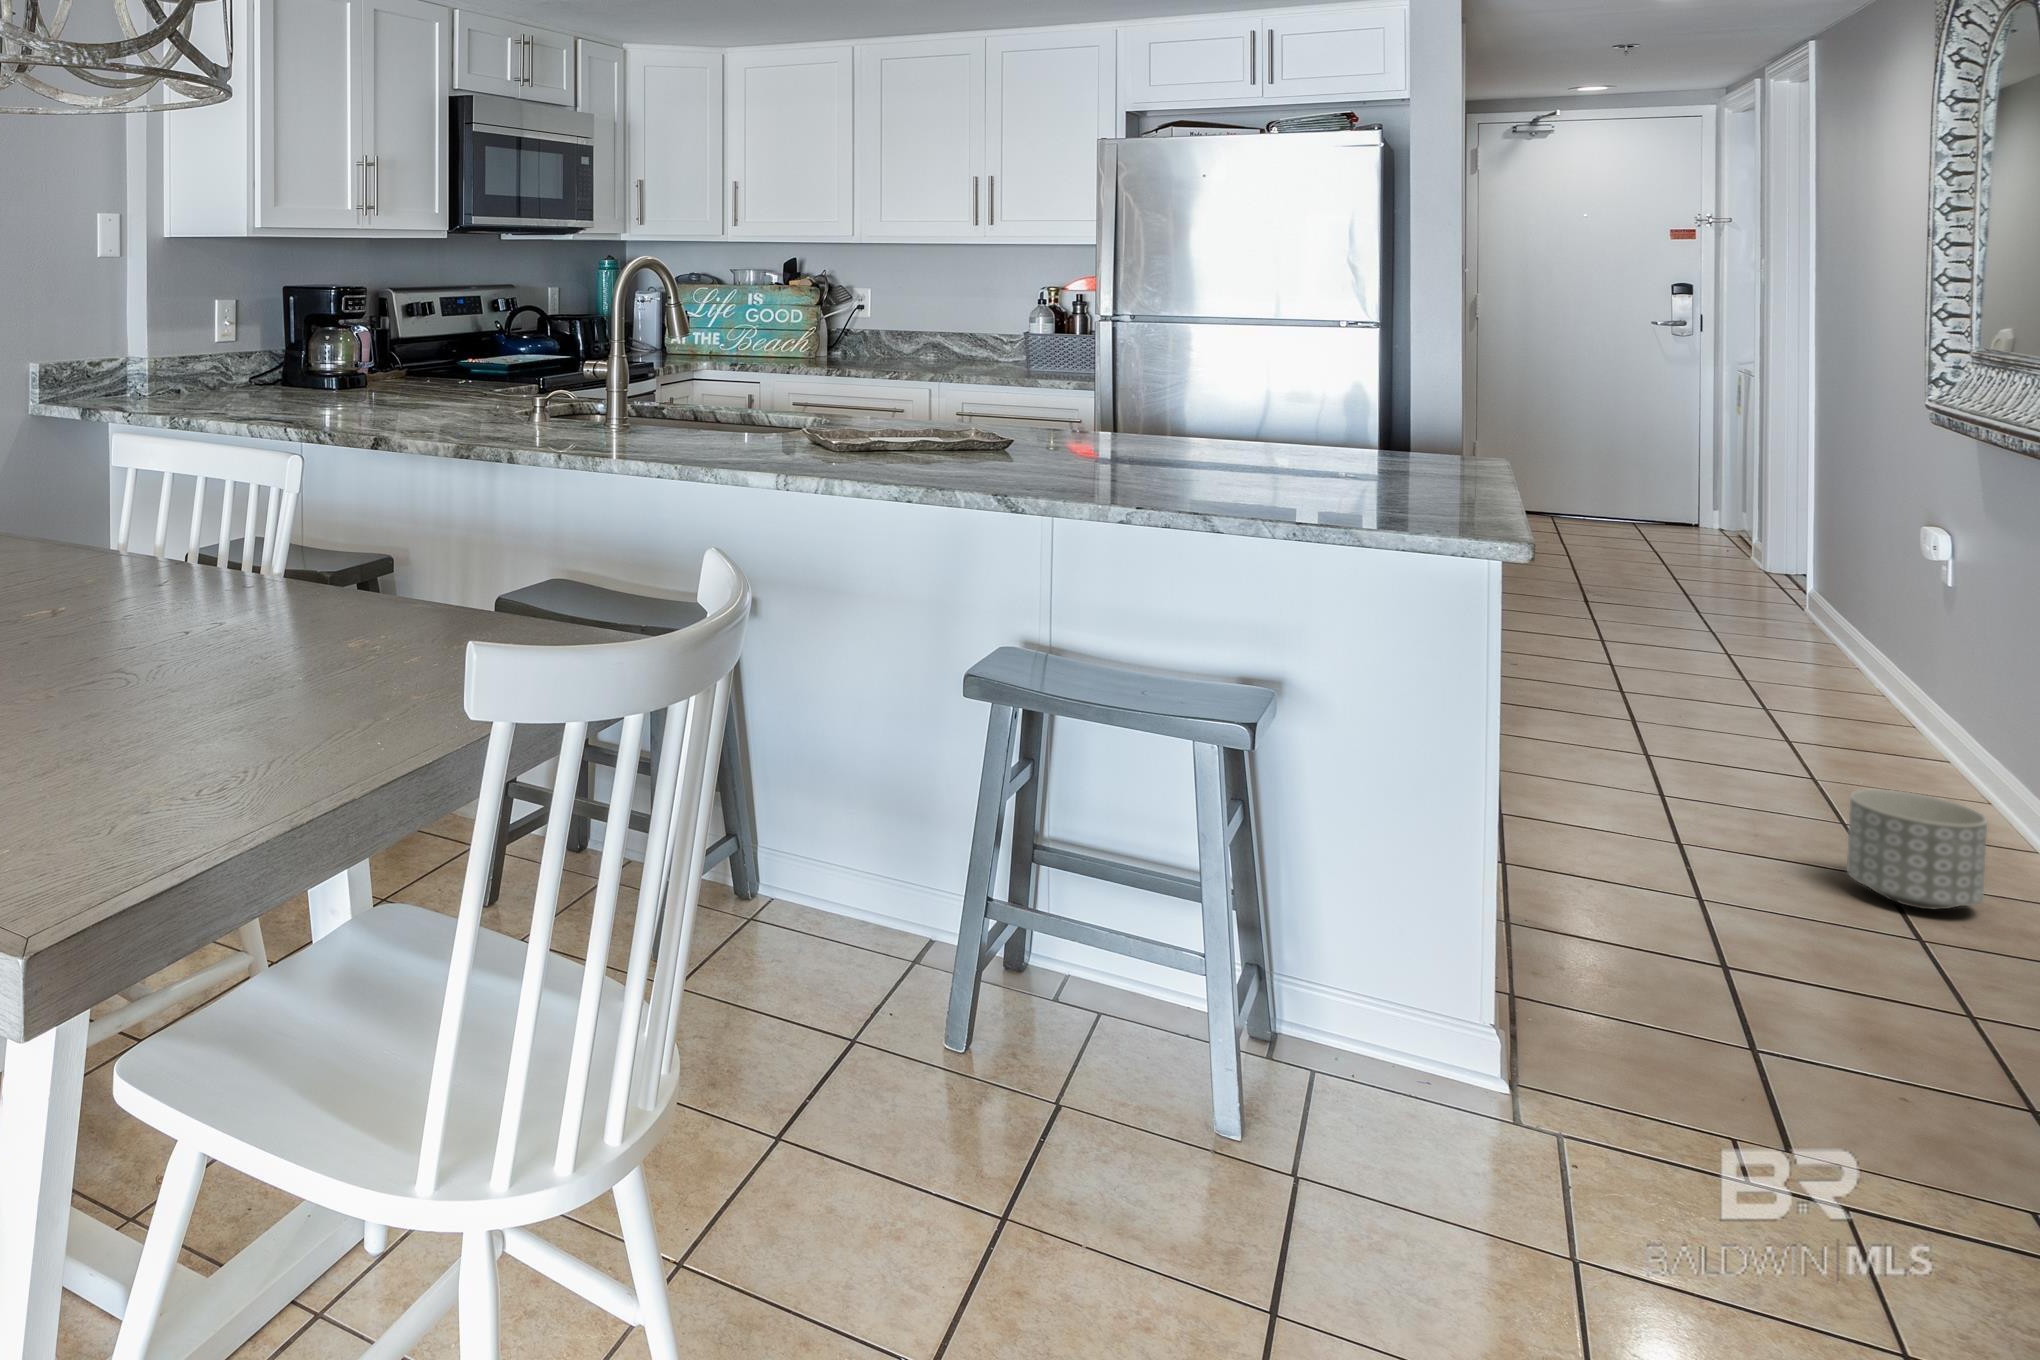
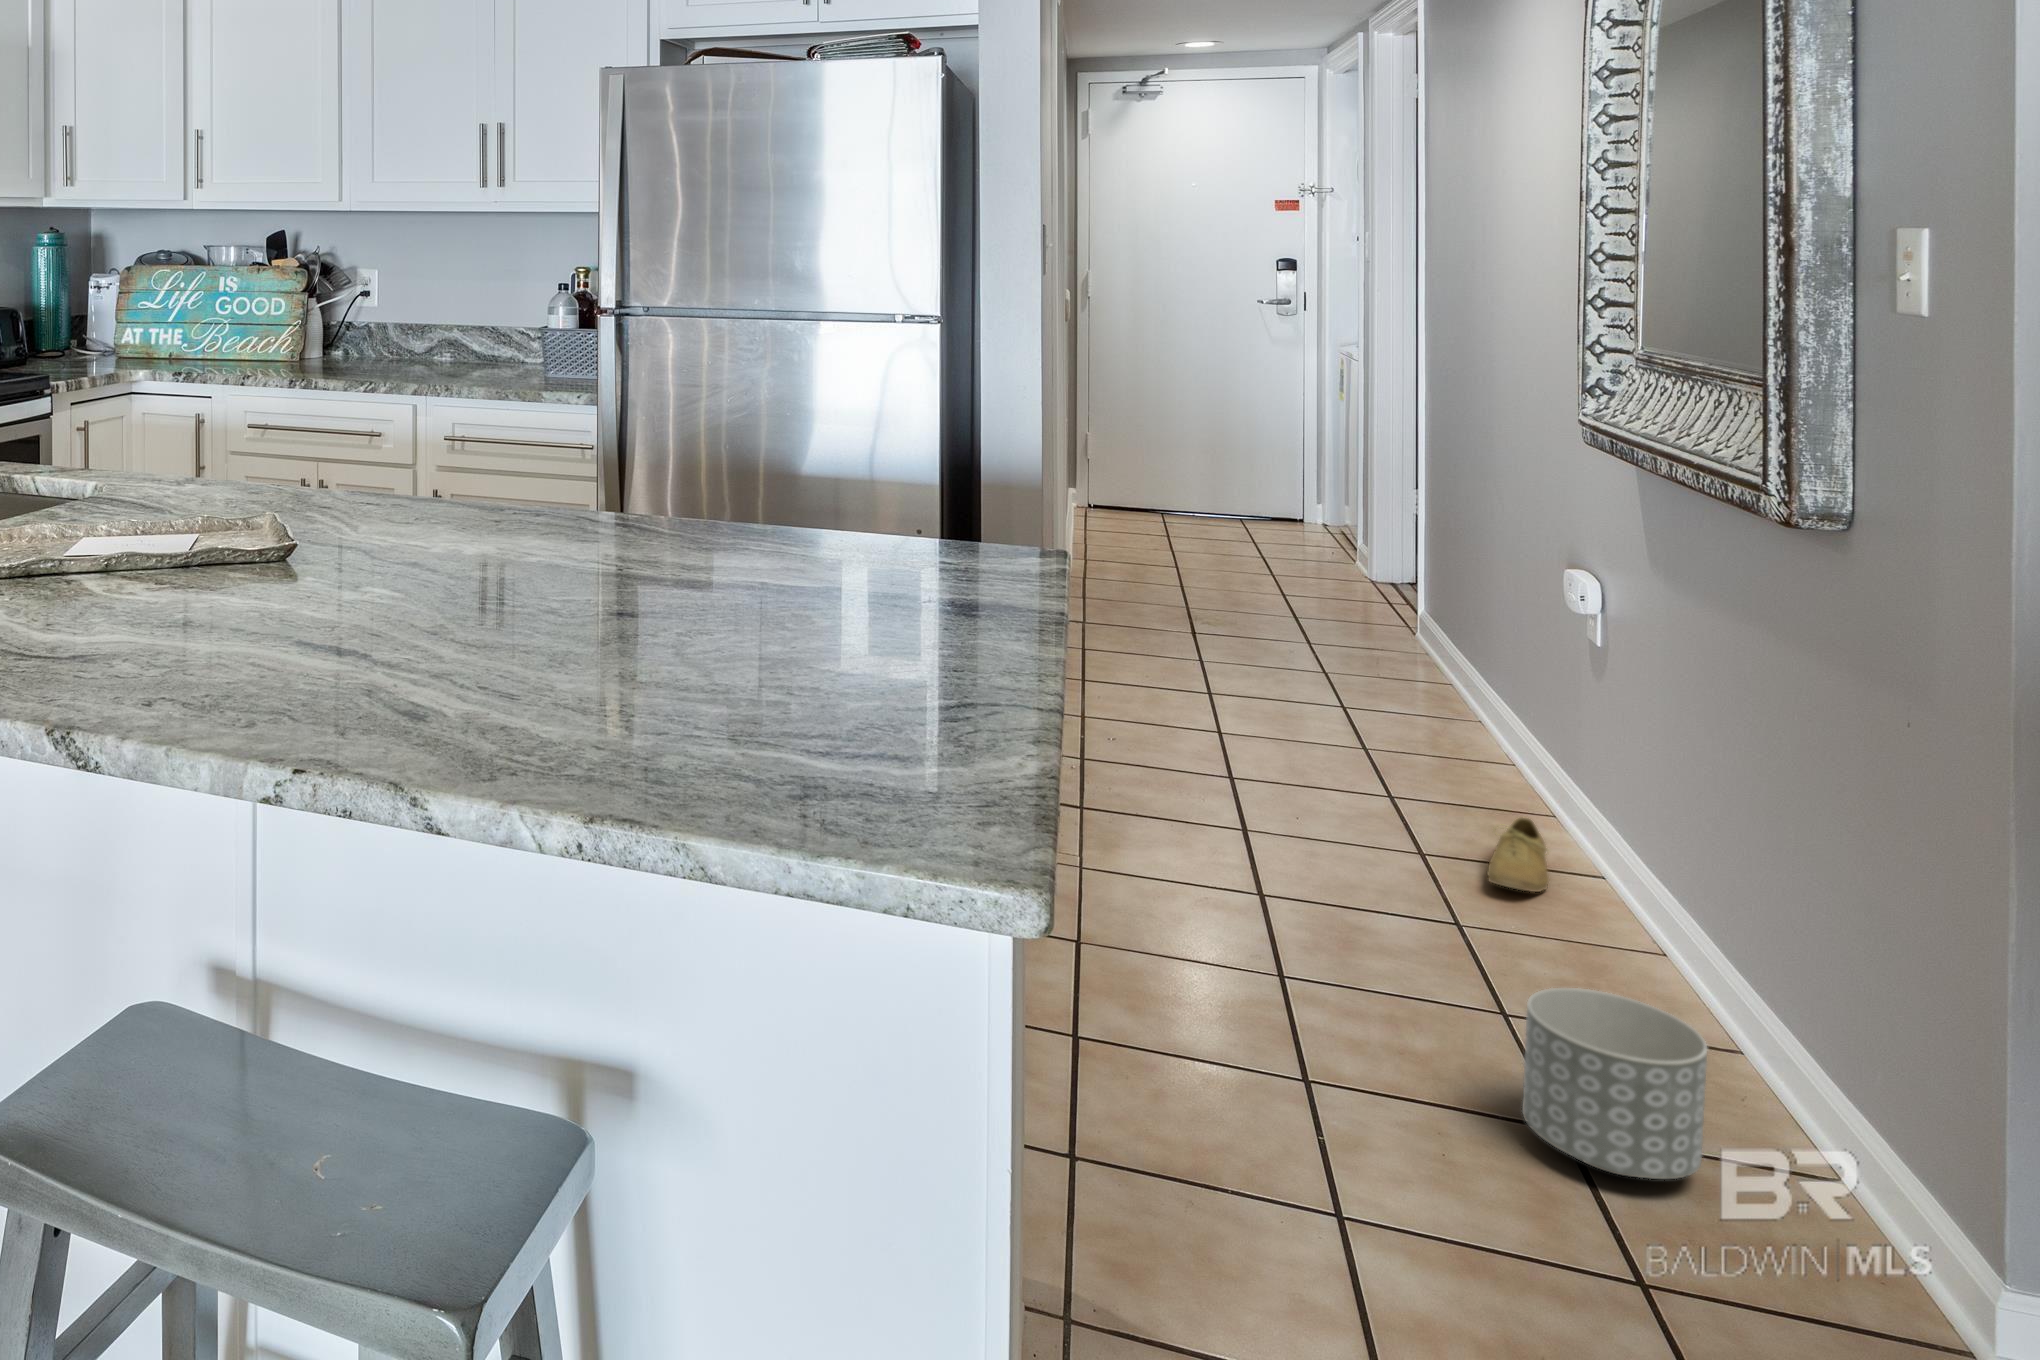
shoe: none [1844,723,1903,773] -> present [1487,818,1549,892]

